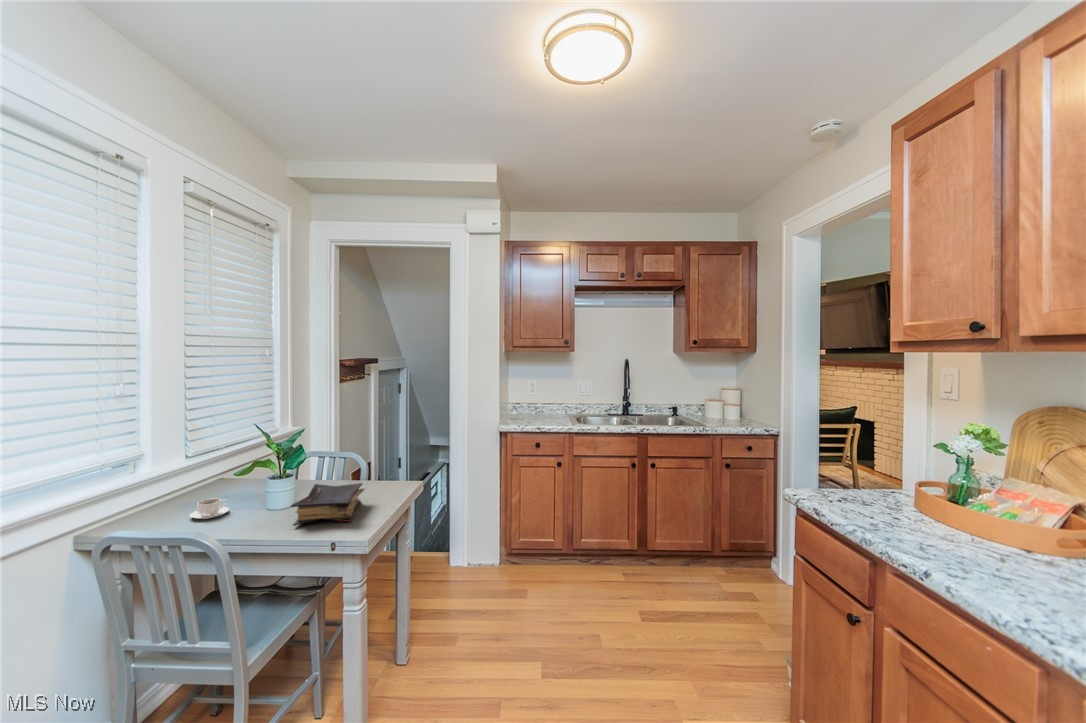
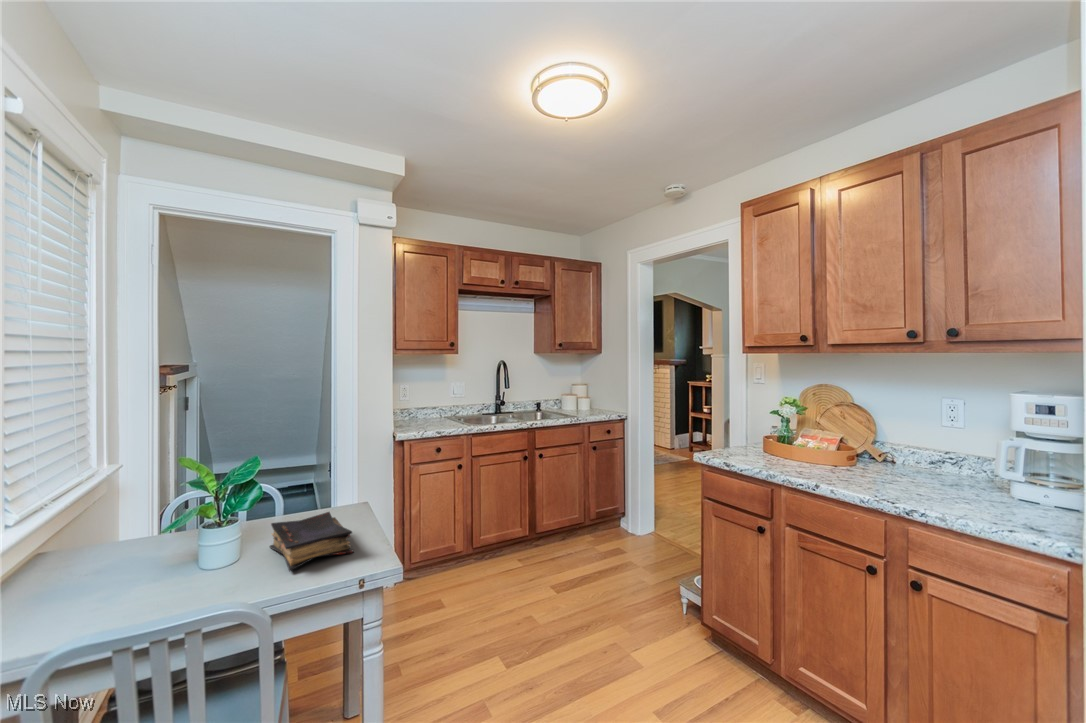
coffee cup: present [189,498,229,519] -> none [100,566,160,599]

